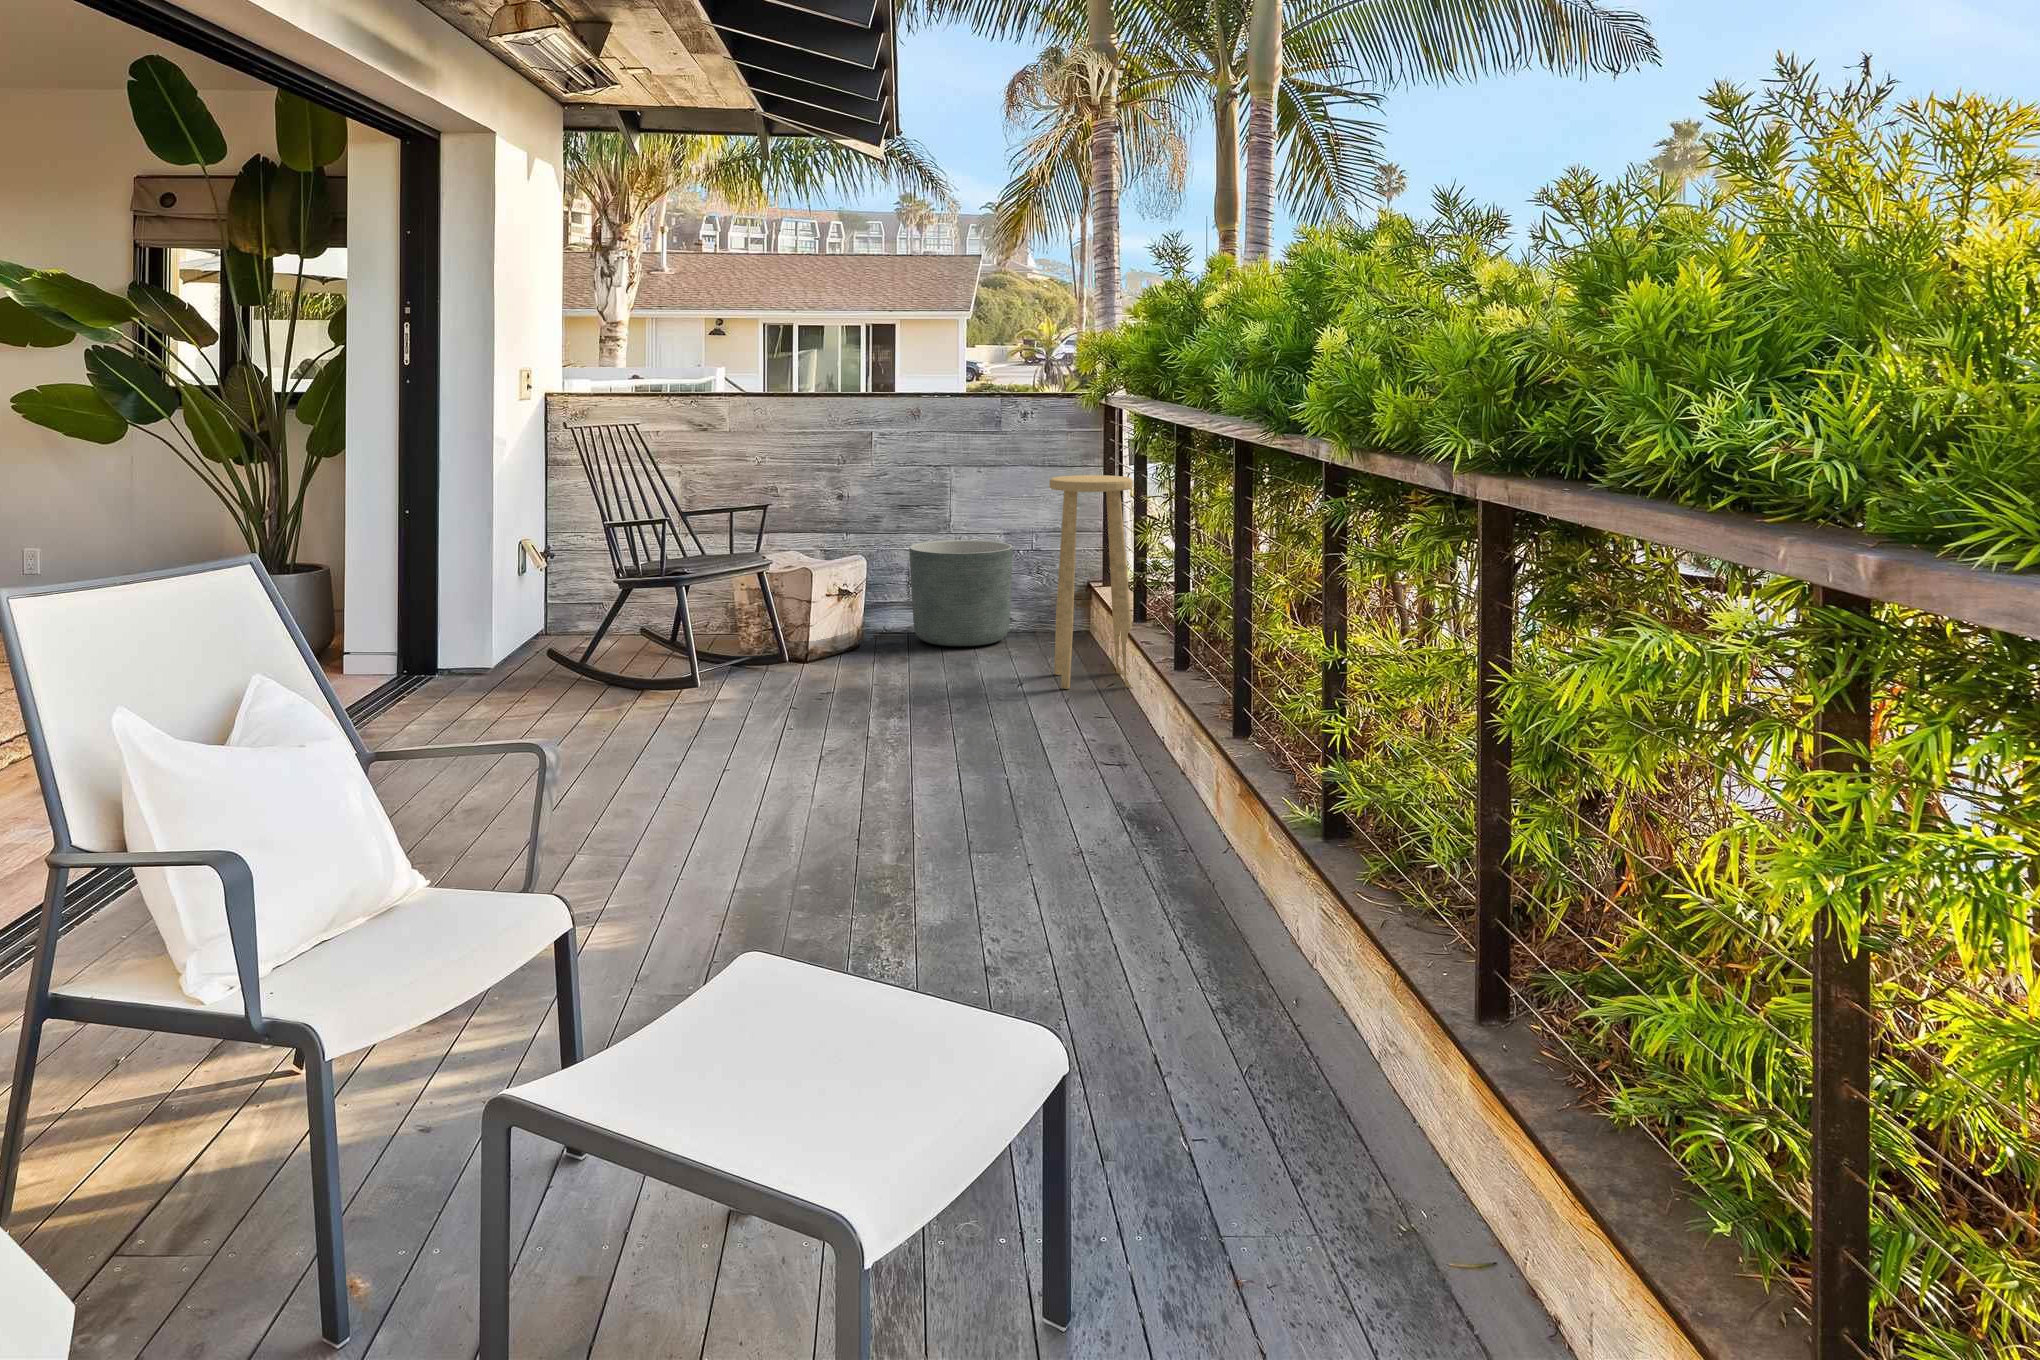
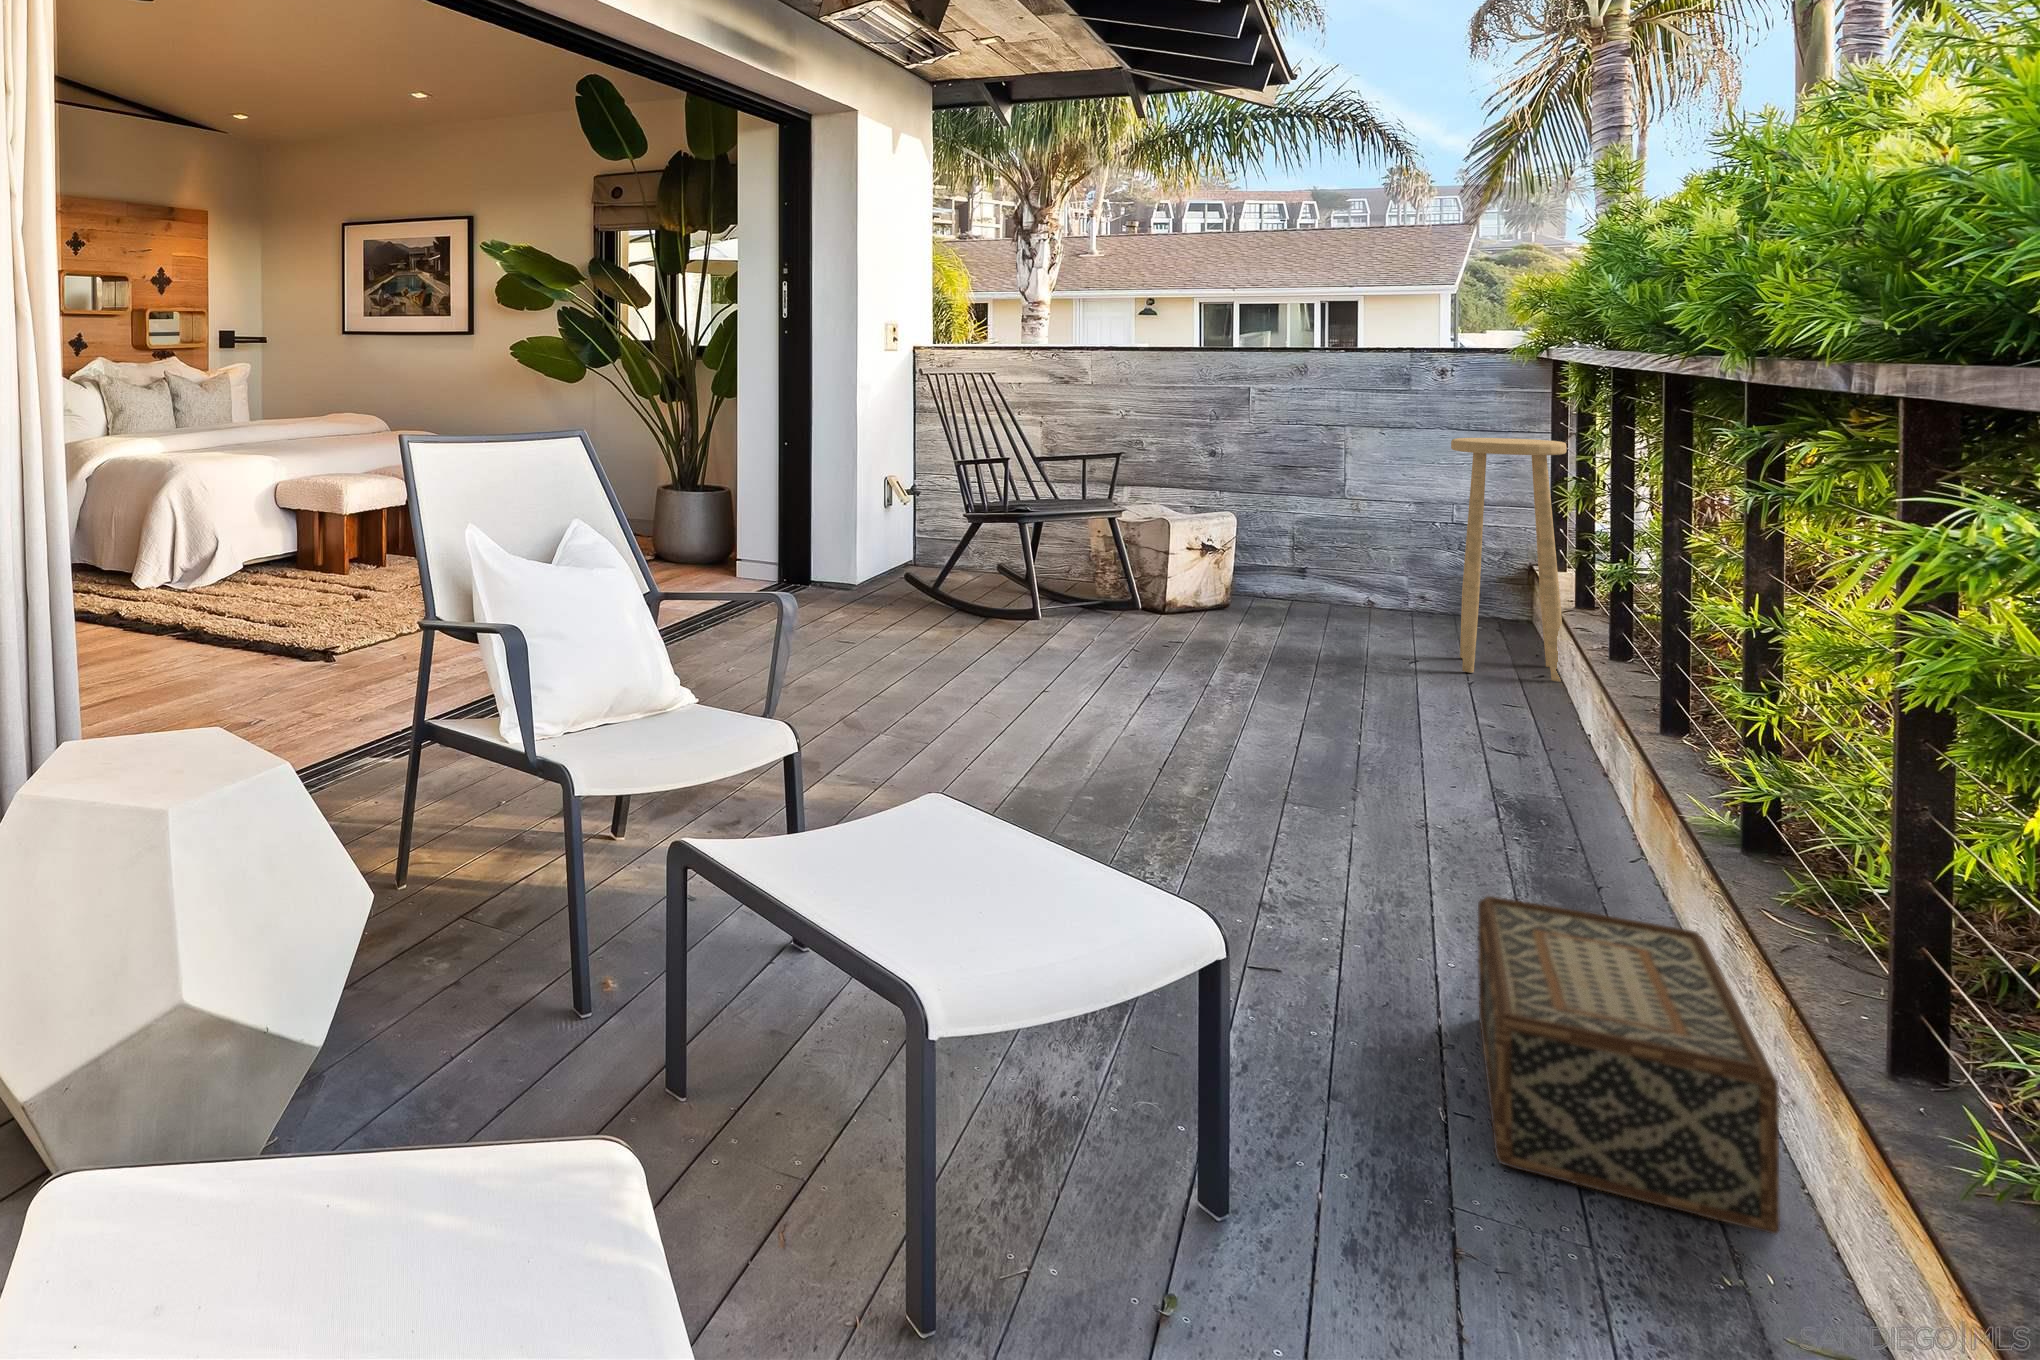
planter: present [909,540,1013,646] -> none [1292,508,1421,621]
woven basket: none [1199,934,1455,1200] -> present [1478,896,1780,1234]

